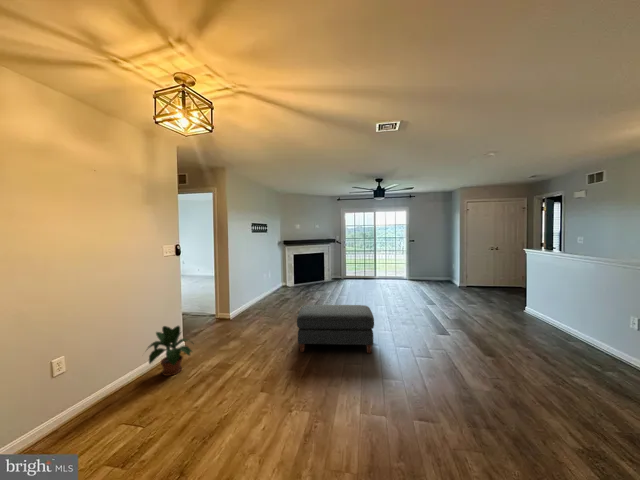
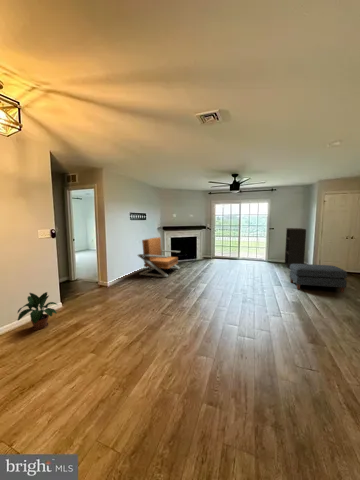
bookshelf: none [429,240,452,286] -> present [285,228,306,268]
lounge chair: none [261,254,311,304] -> present [138,237,180,277]
ottoman: present [297,305,374,353] -> present [290,264,347,293]

